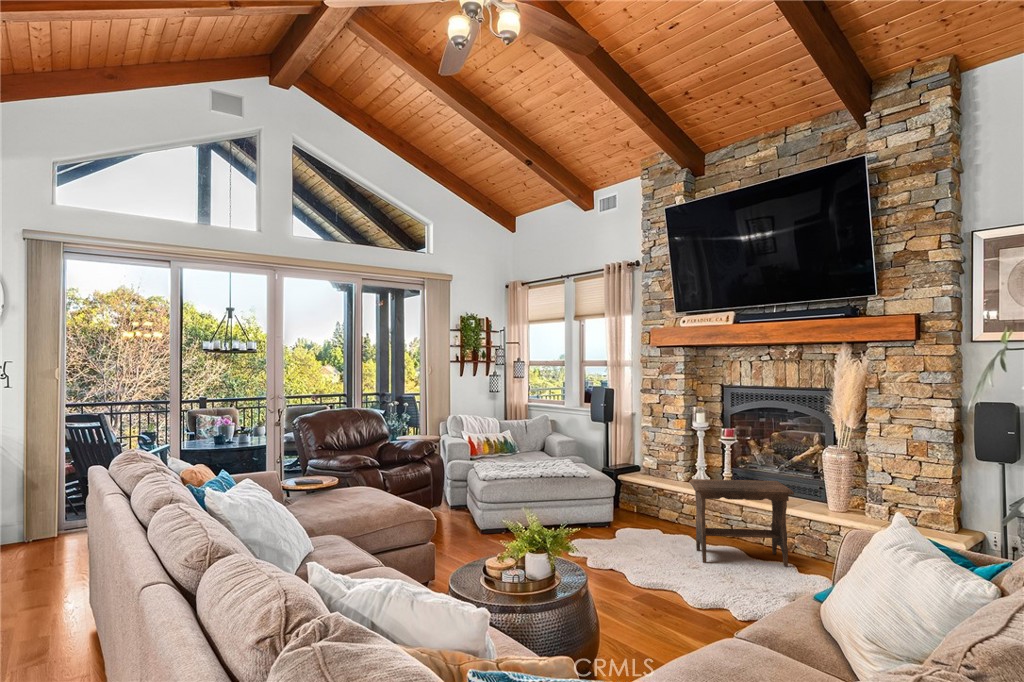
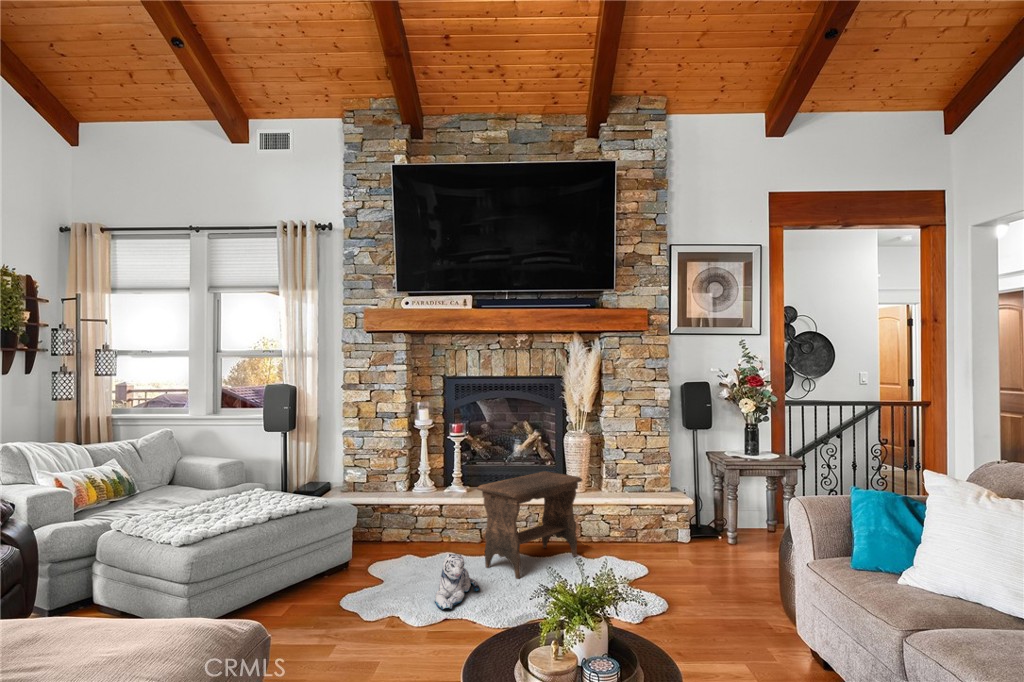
plush toy: none [616,522,668,561] -> present [434,554,479,610]

